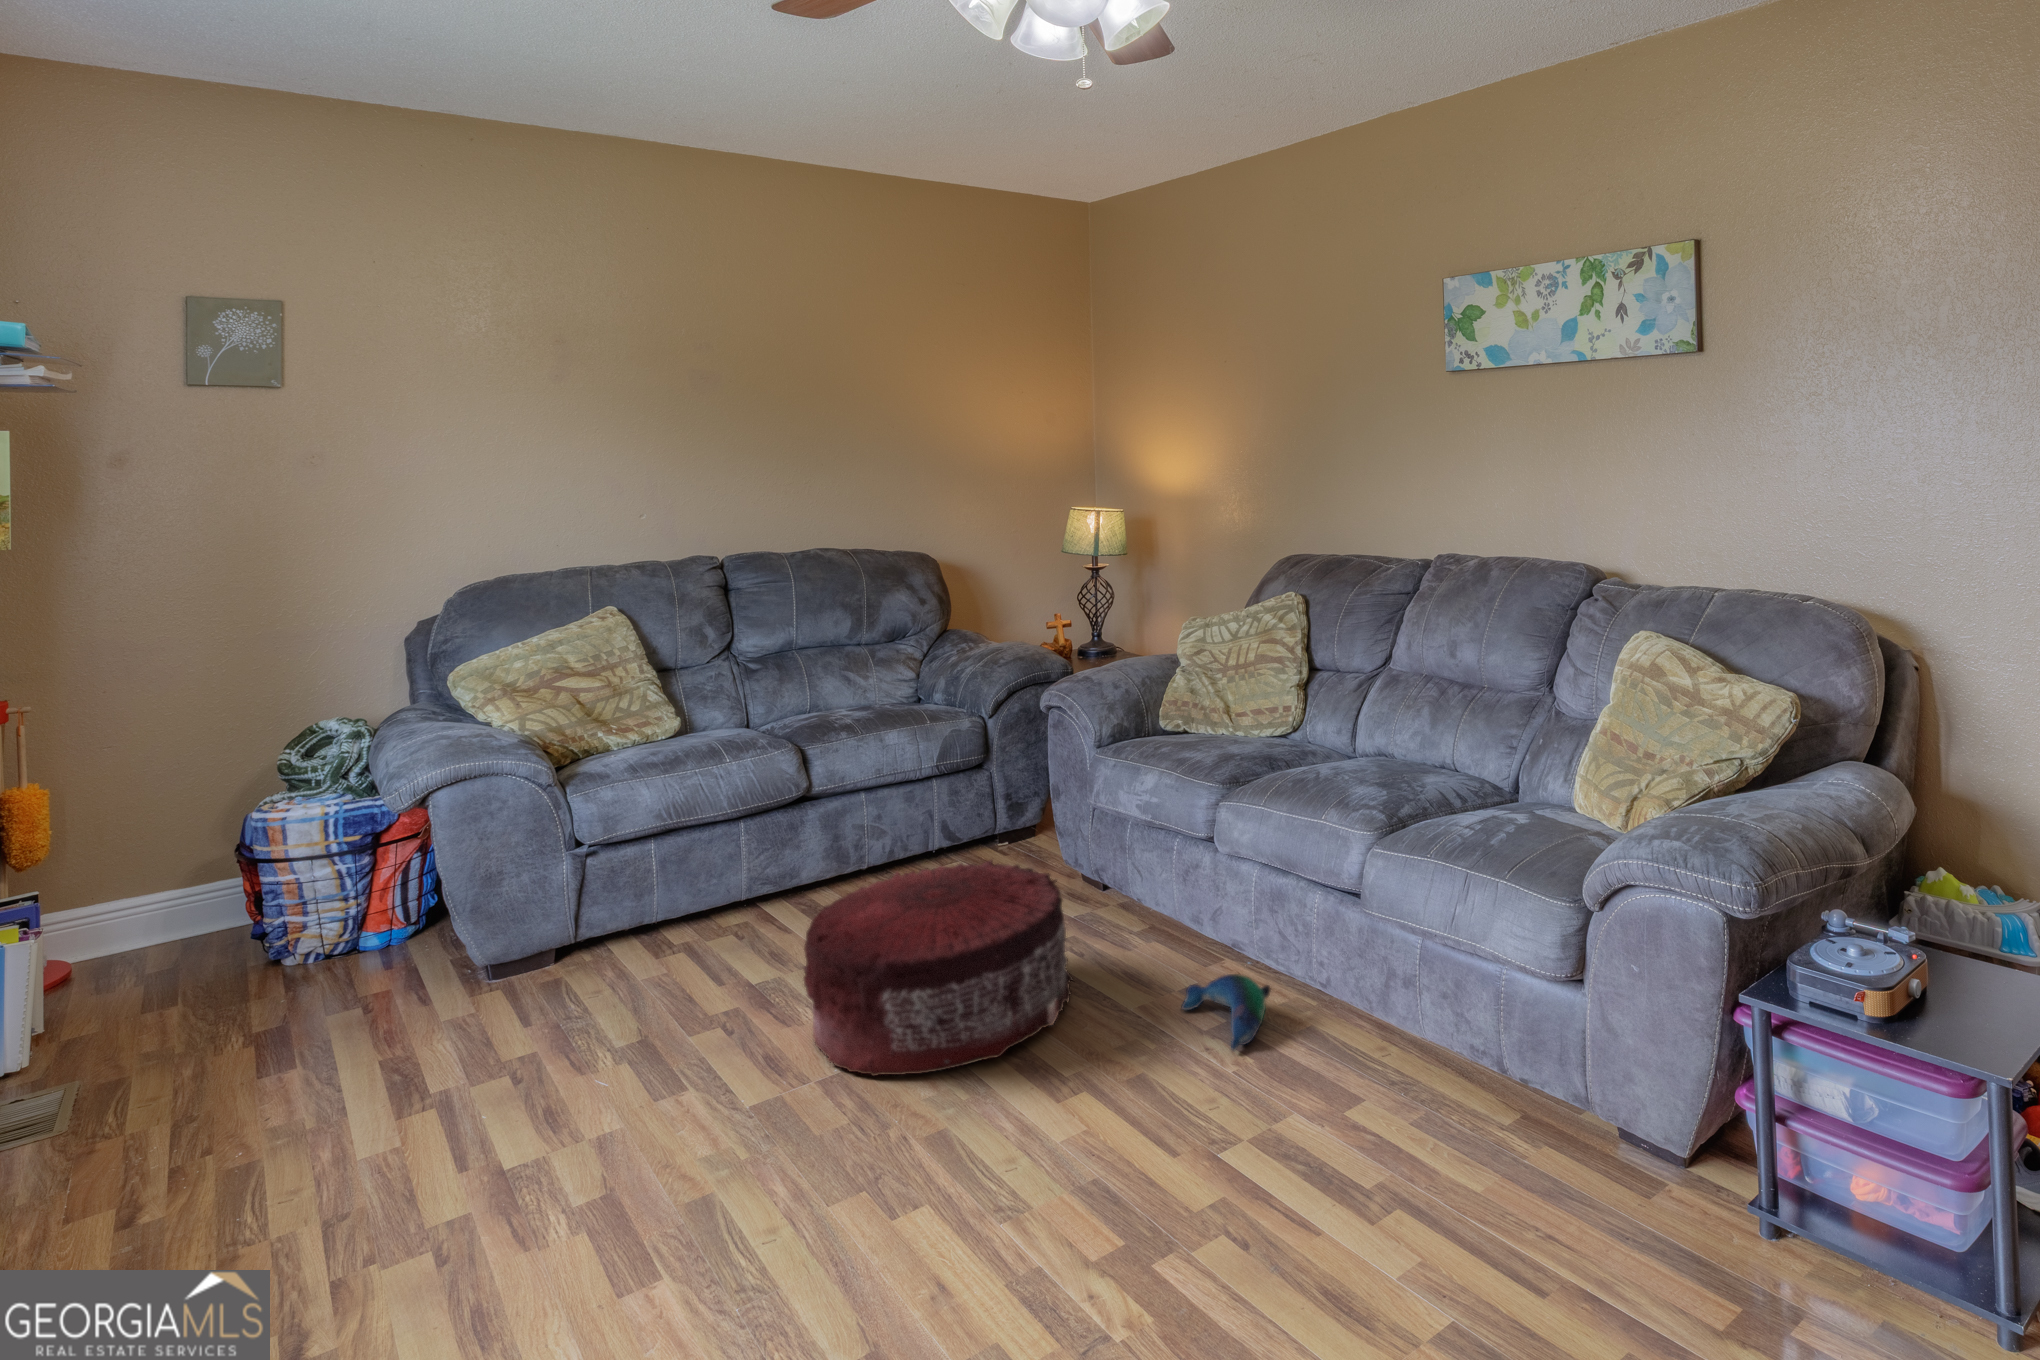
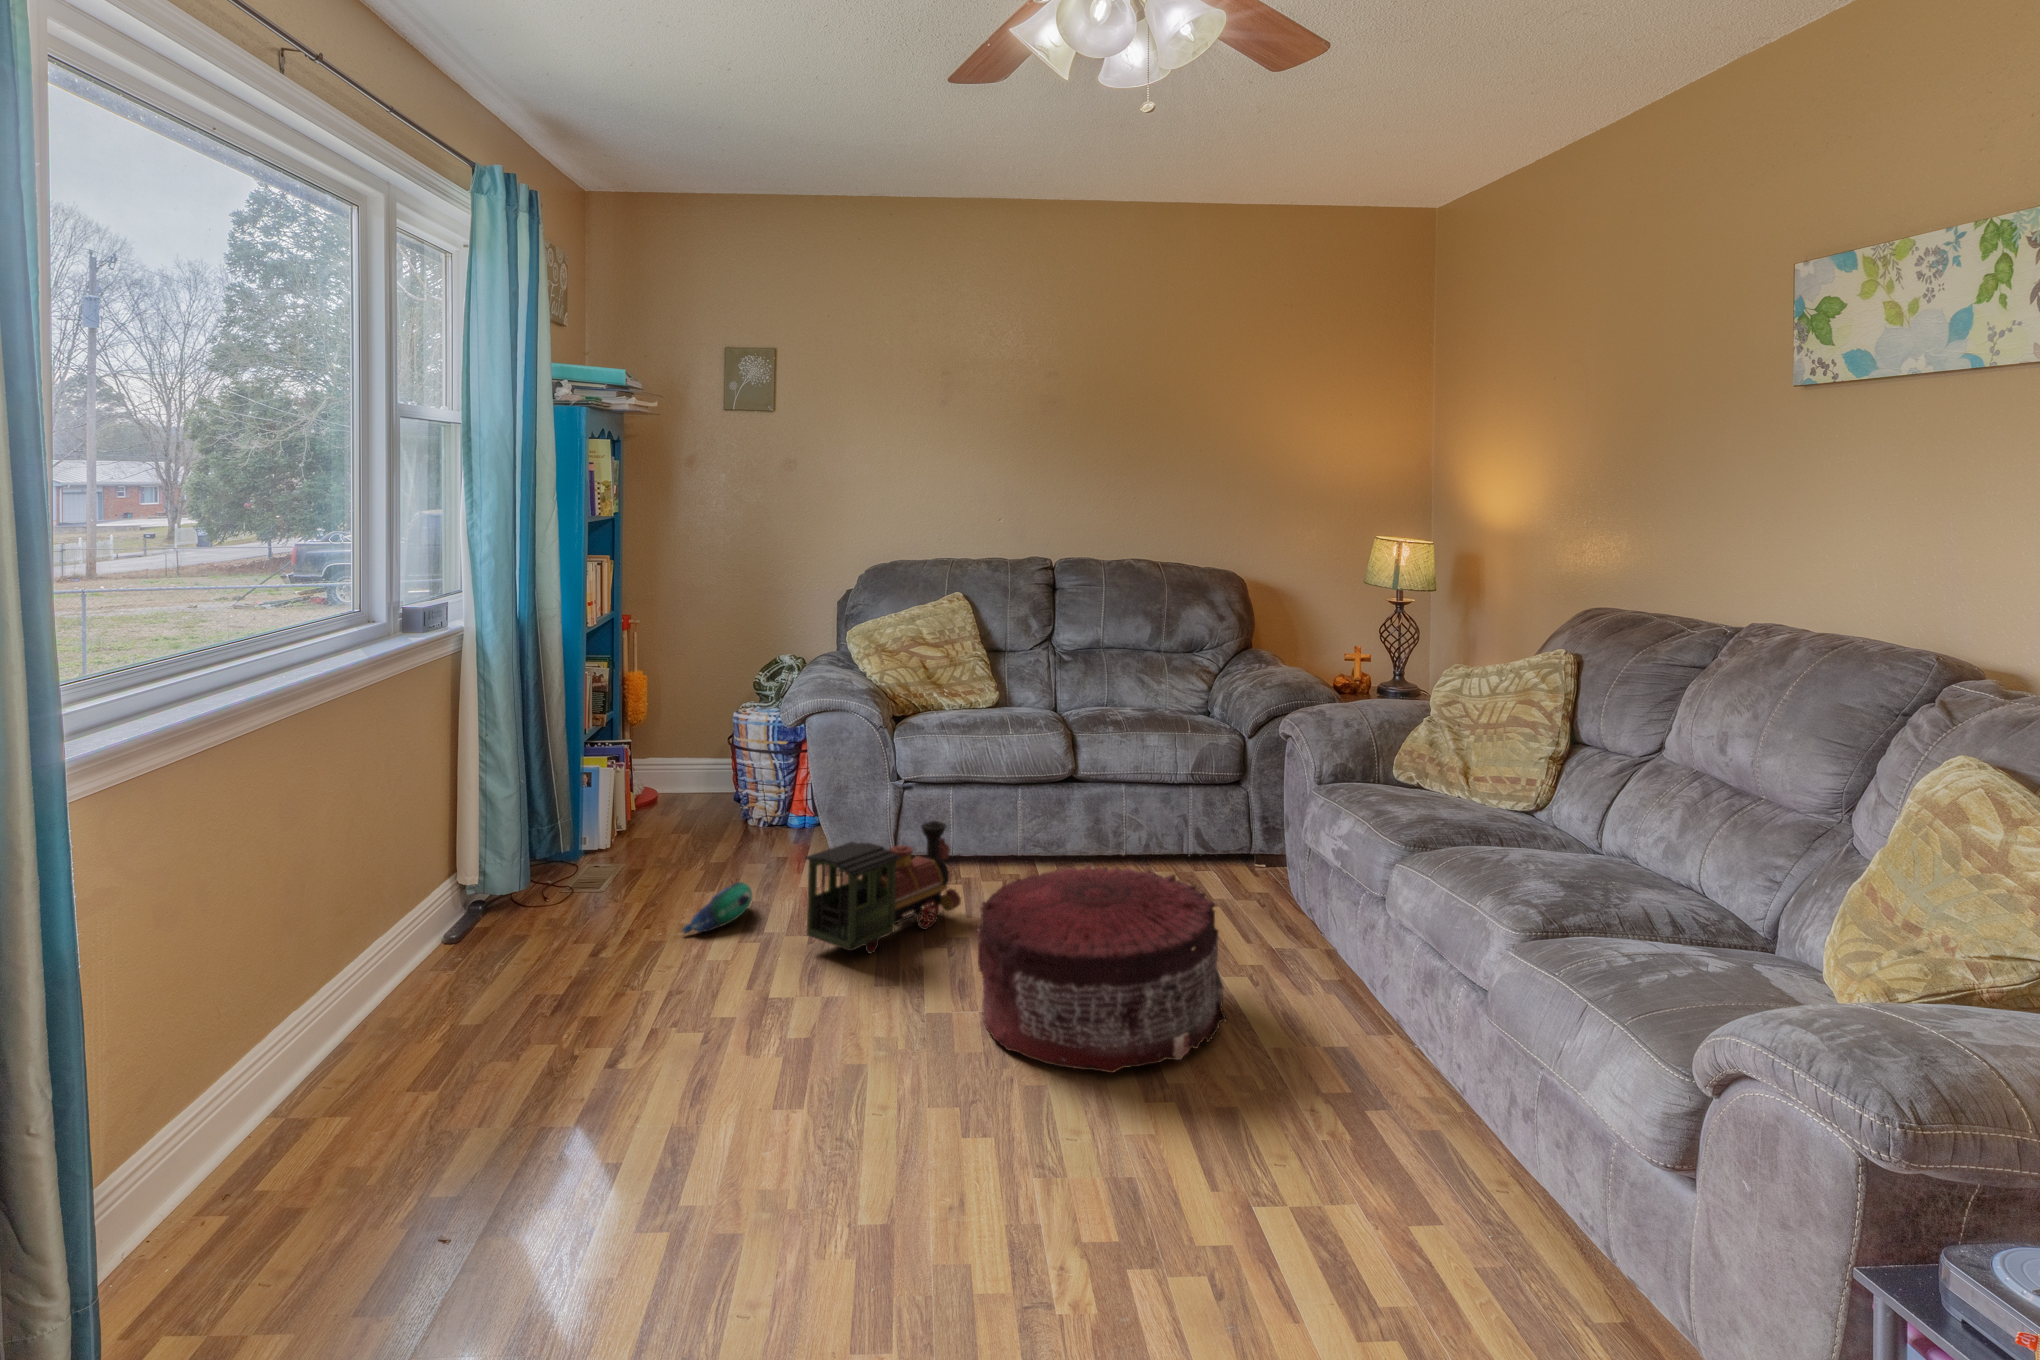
toy train: none [526,875,715,1048] -> present [806,821,961,954]
plush toy: present [1182,974,1270,1051] -> present [682,882,752,933]

